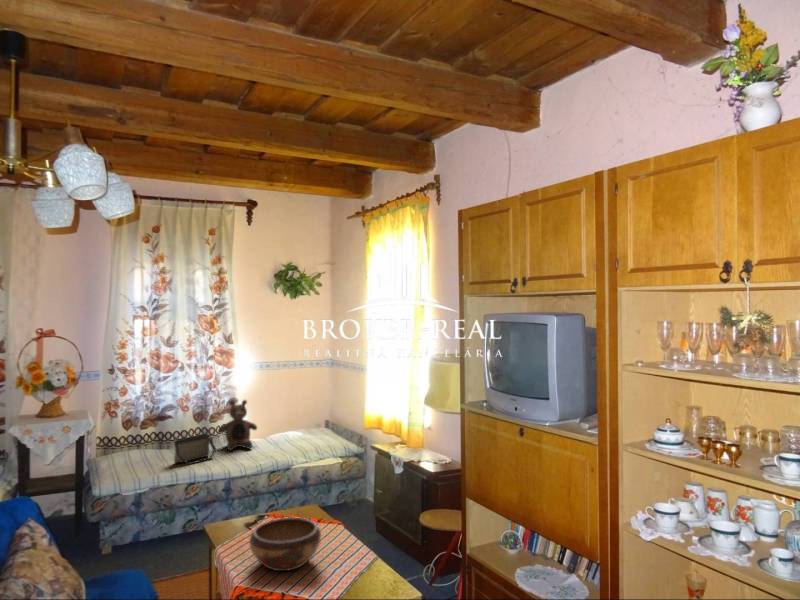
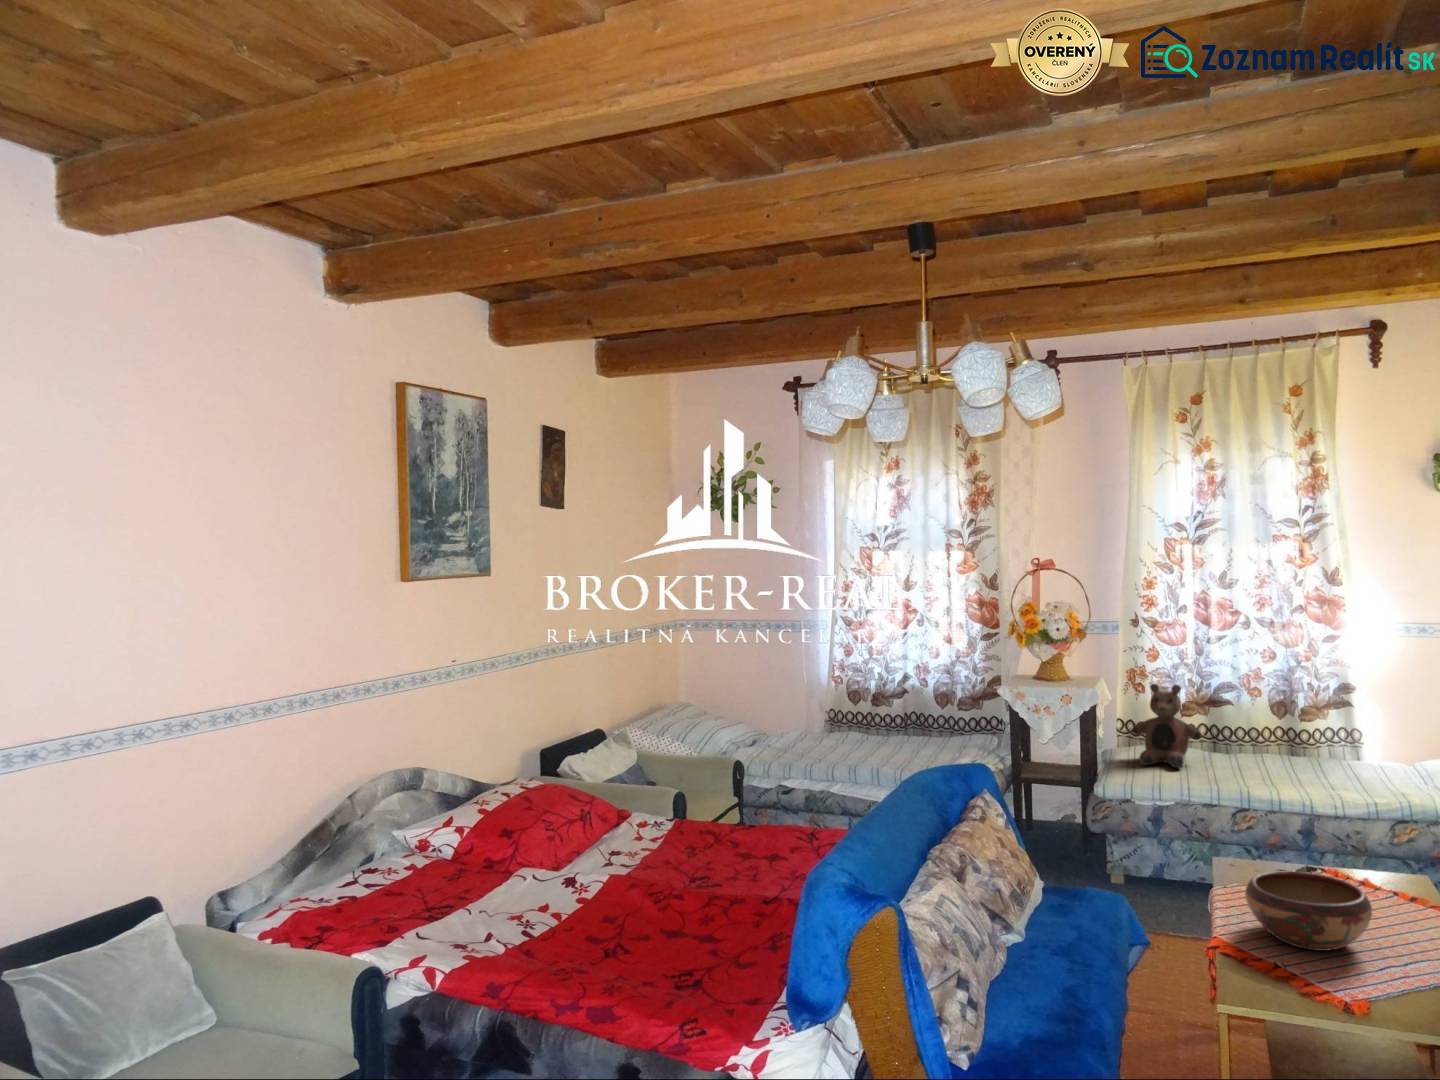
teddy bear: present [218,400,257,451] -> present [1133,684,1201,768]
handbag: present [174,434,216,463] -> none [1220,737,1296,781]

